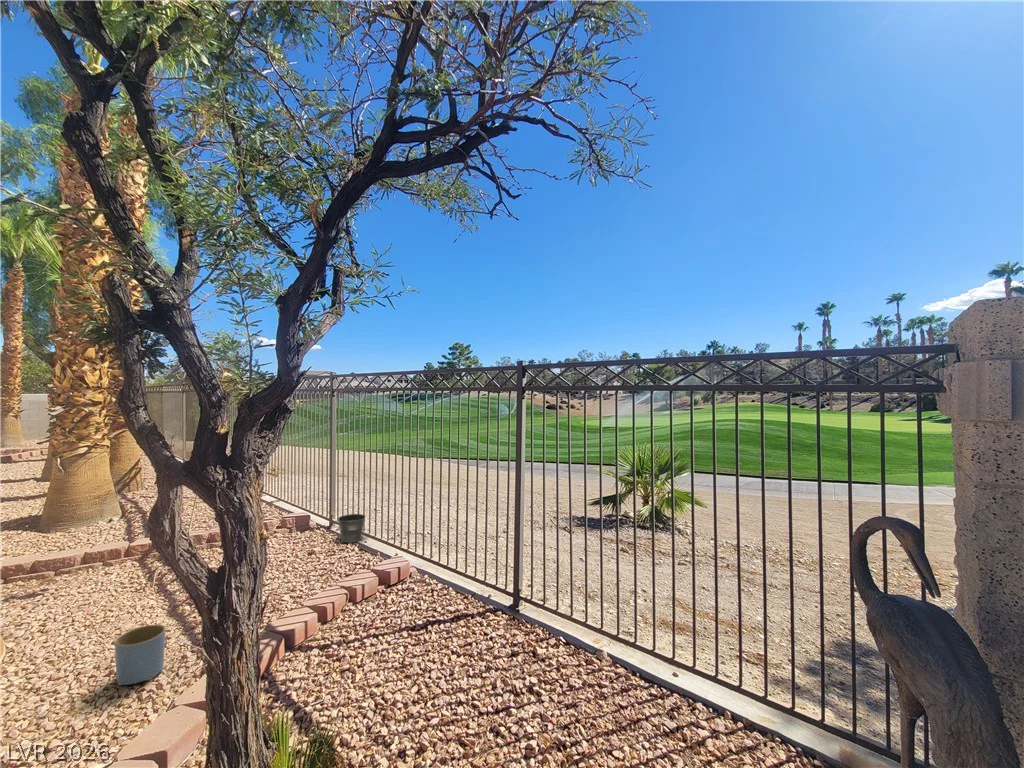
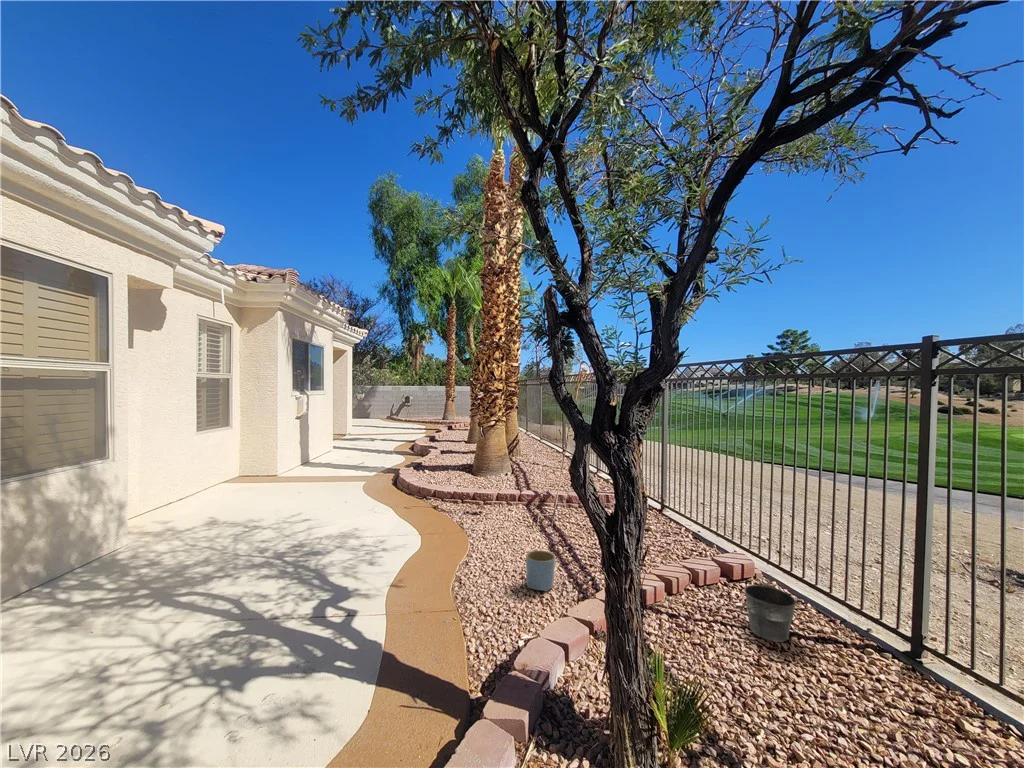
bucket: present [336,514,365,542] -> present [739,585,796,642]

